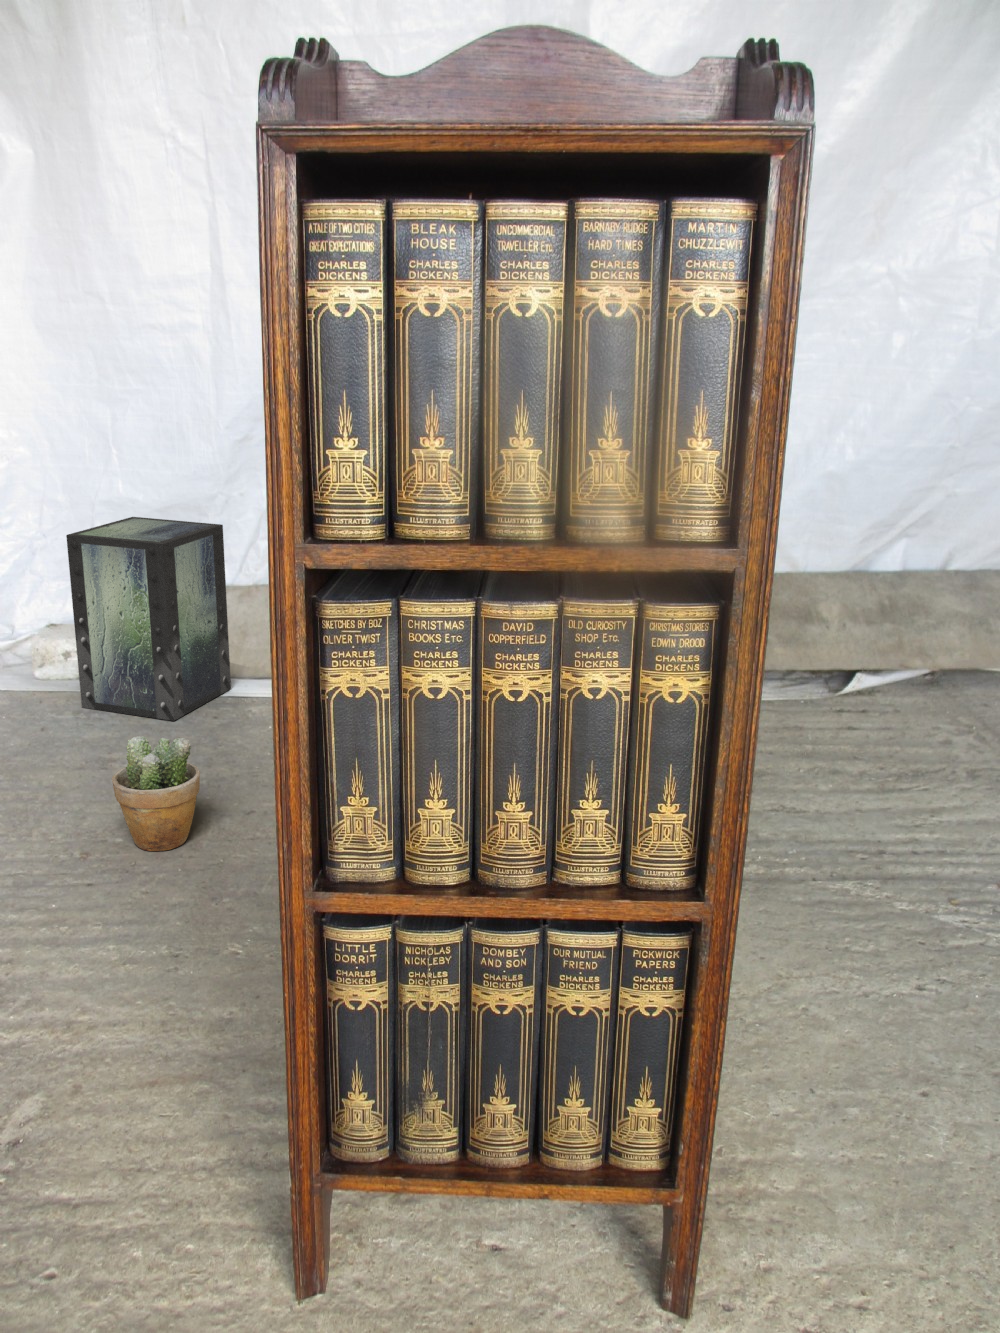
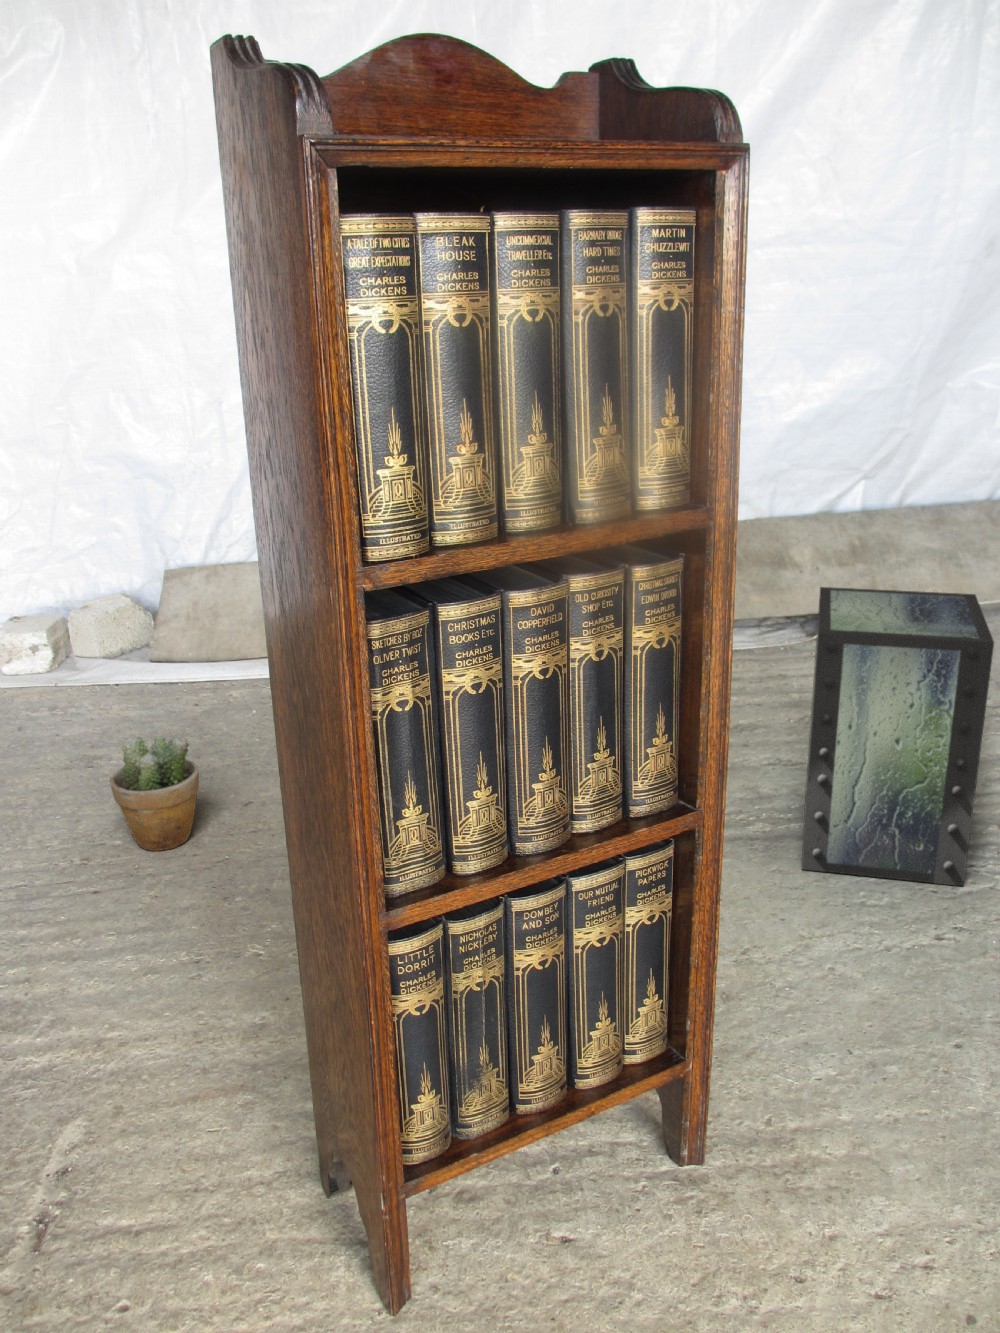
storage box: present [66,517,231,721] -> present [802,587,994,886]

